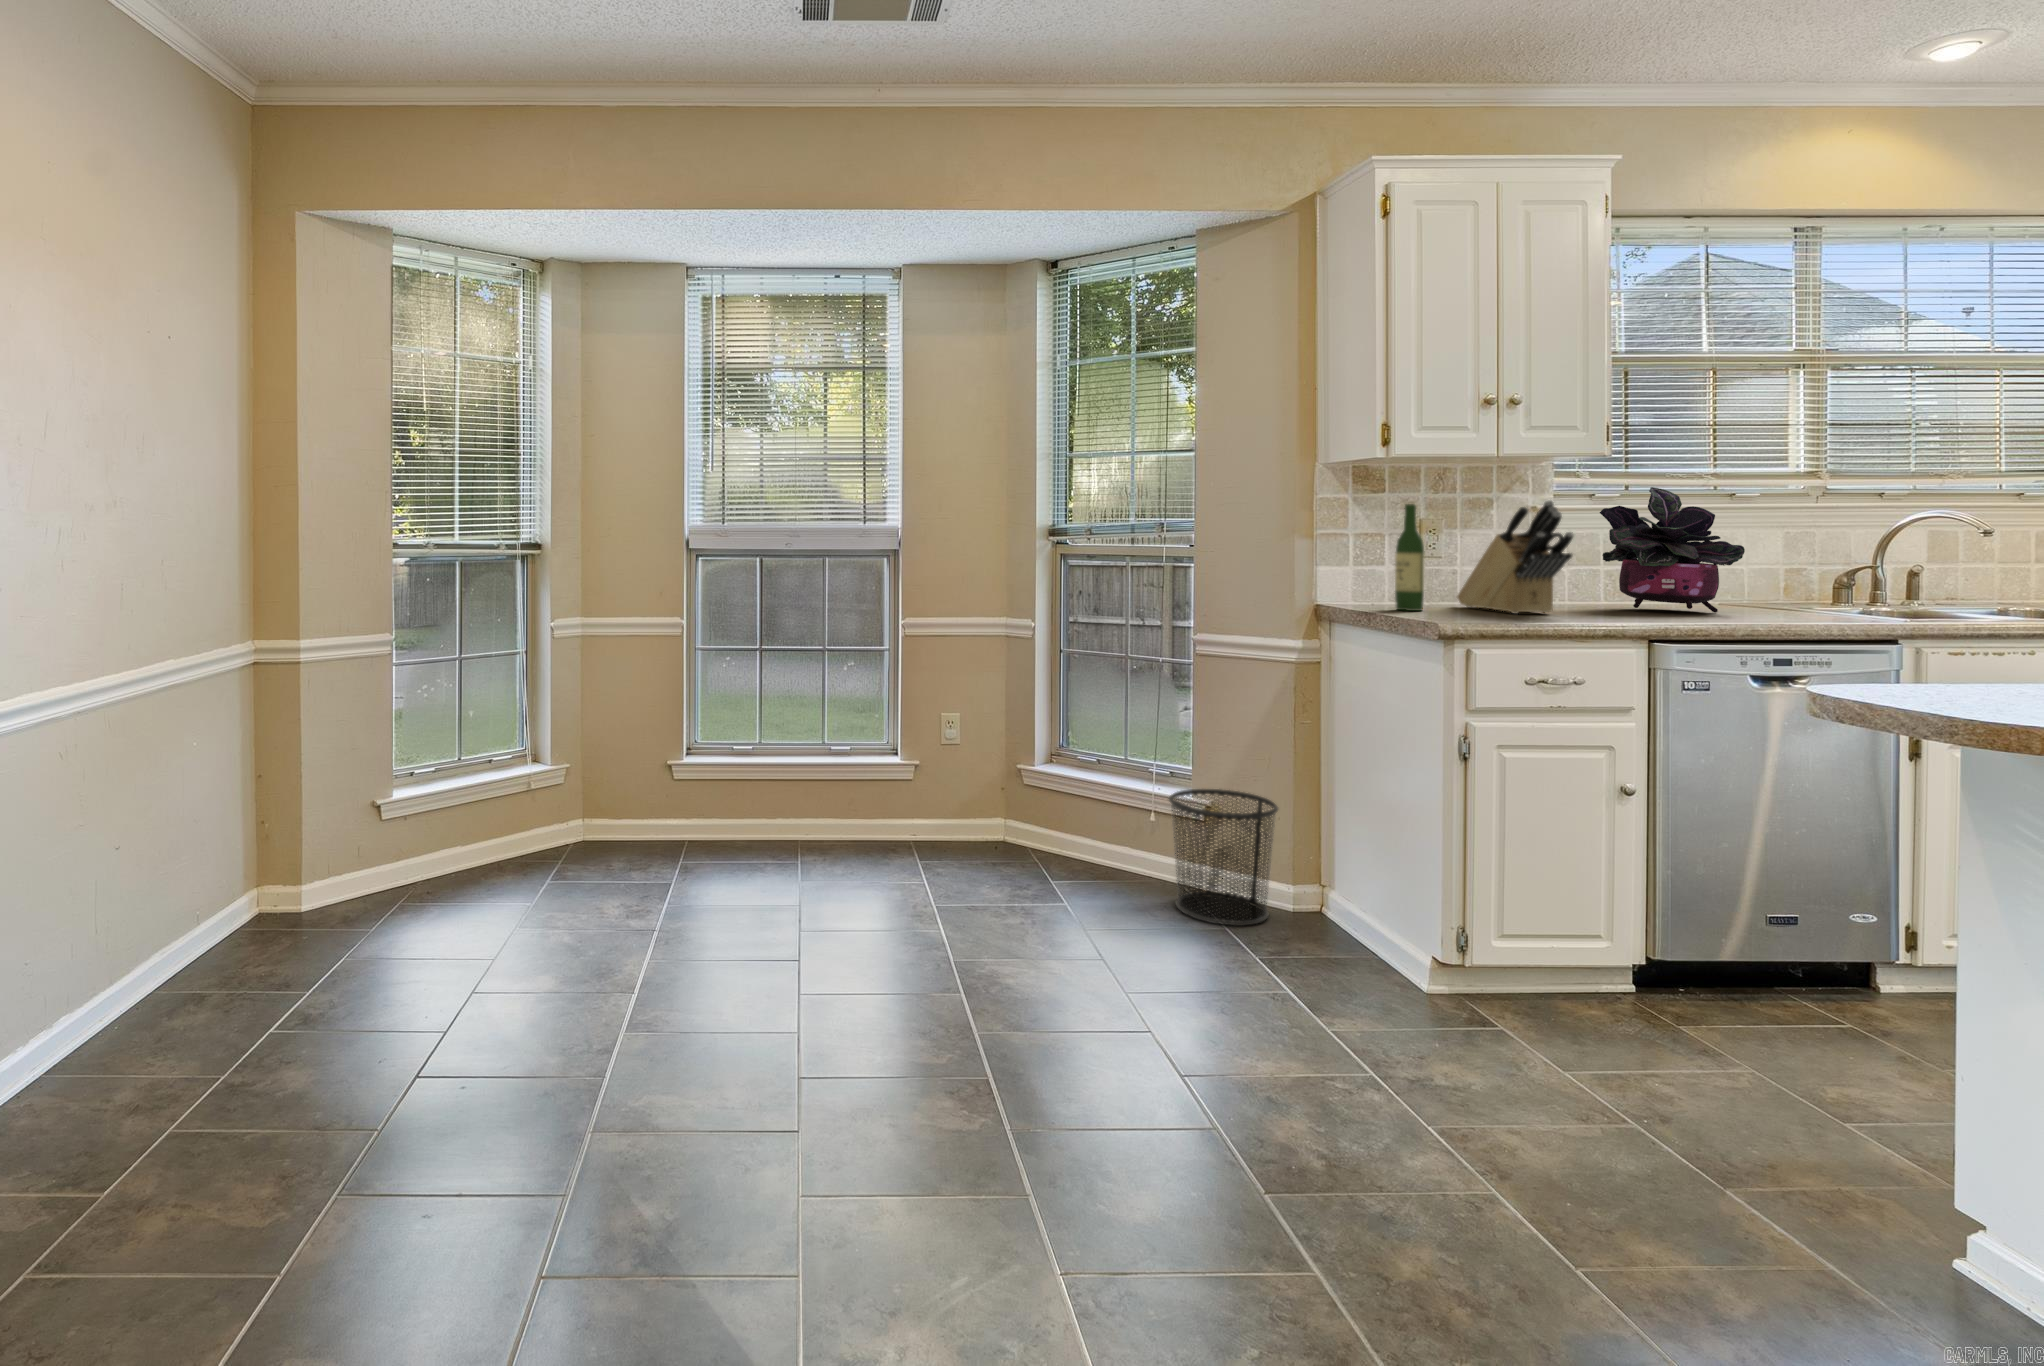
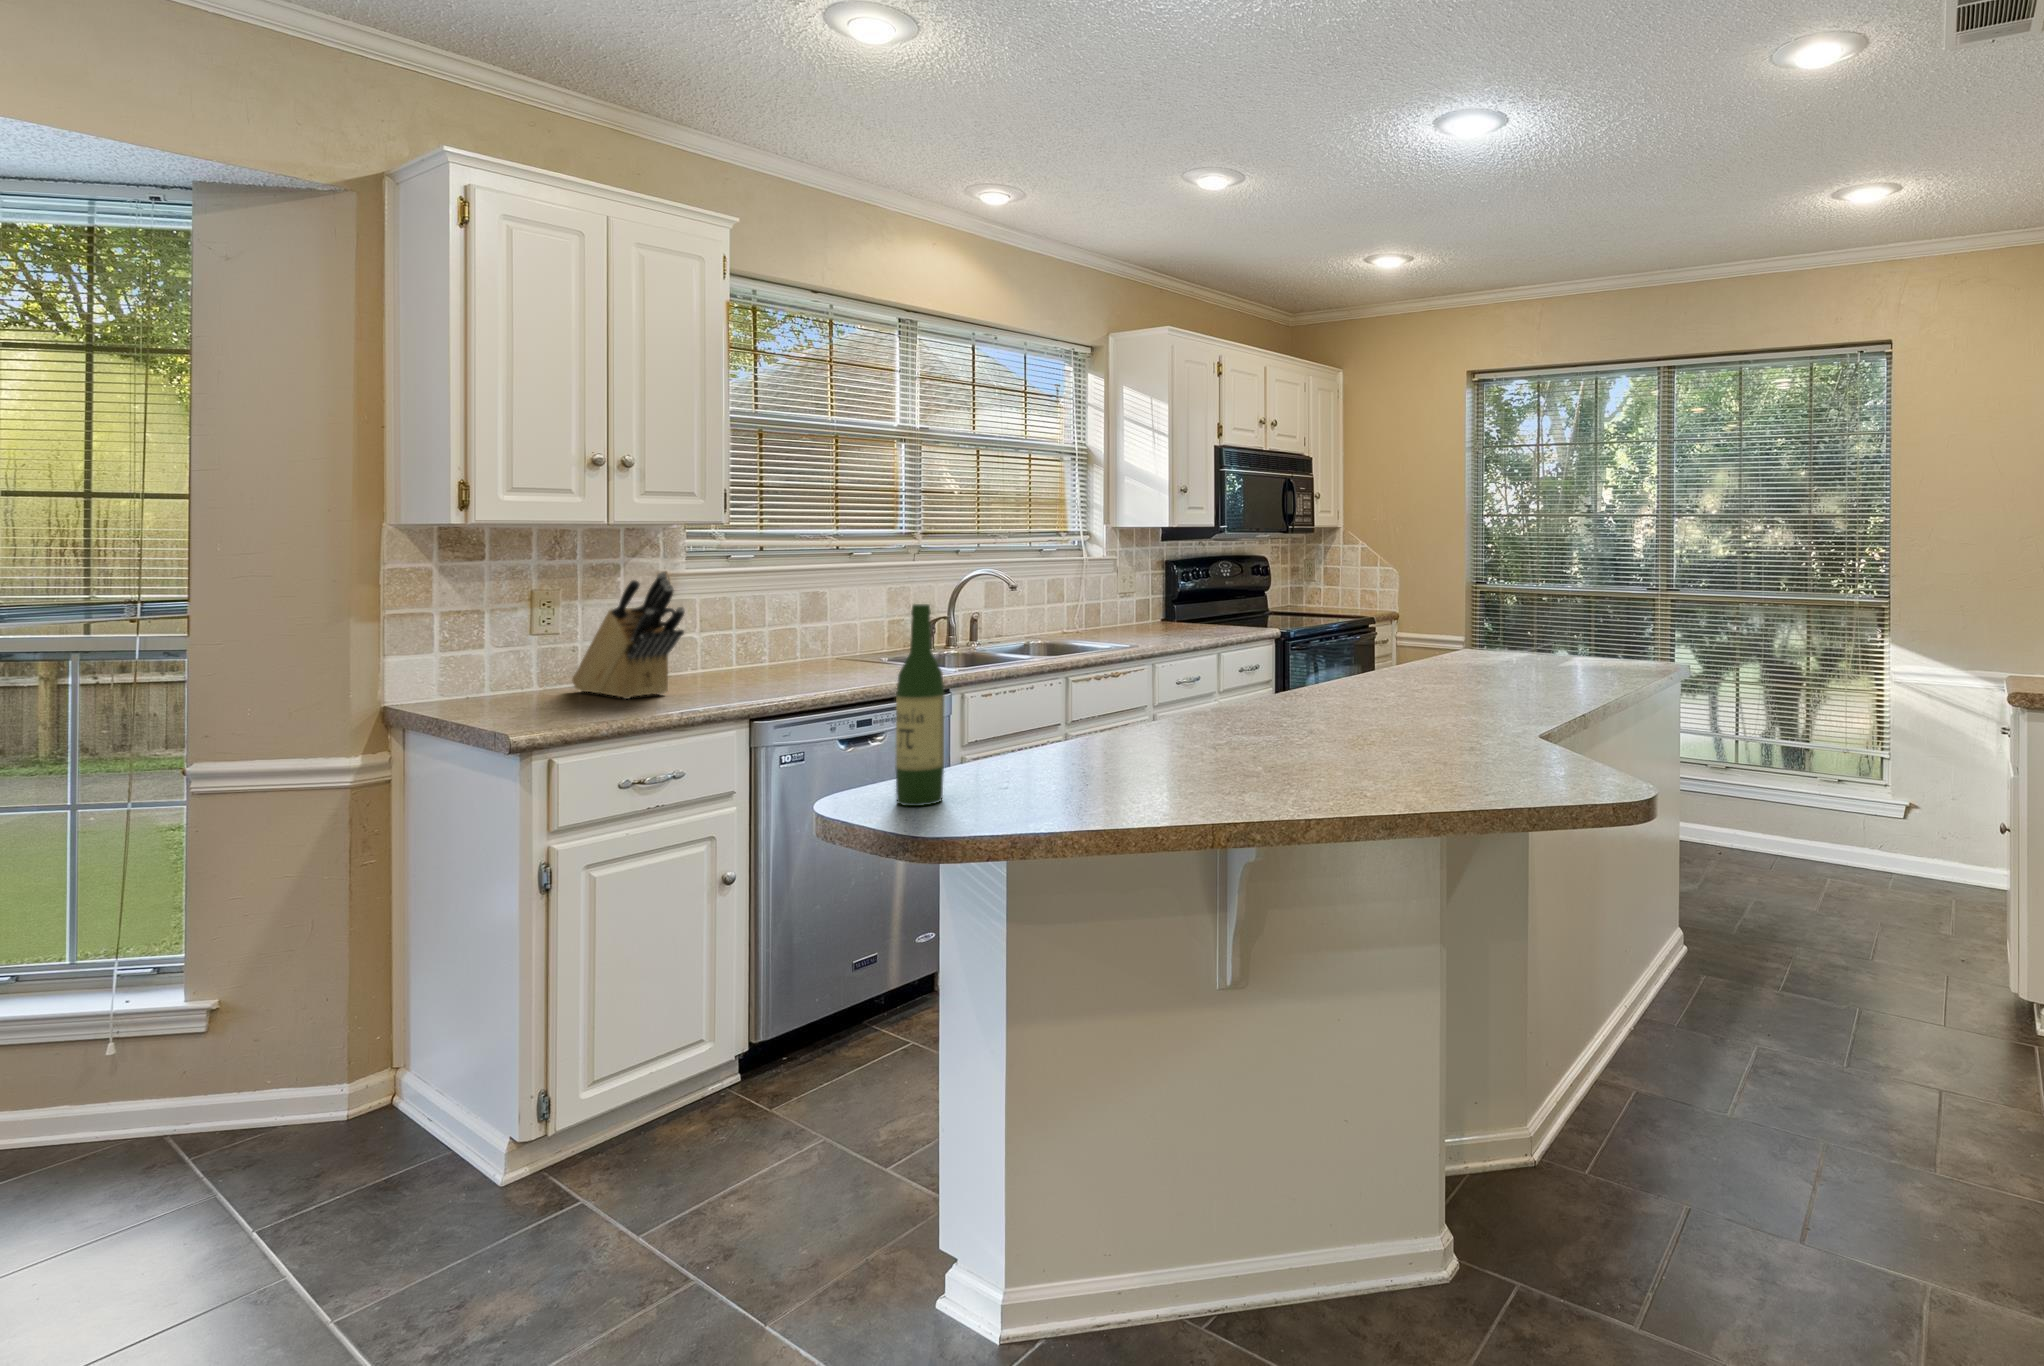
potted plant: present [1600,487,1745,613] -> none [724,552,845,676]
wine bottle: present [1395,504,1425,611] -> present [896,604,944,806]
waste bin: present [1169,789,1278,926] -> none [114,982,314,1203]

